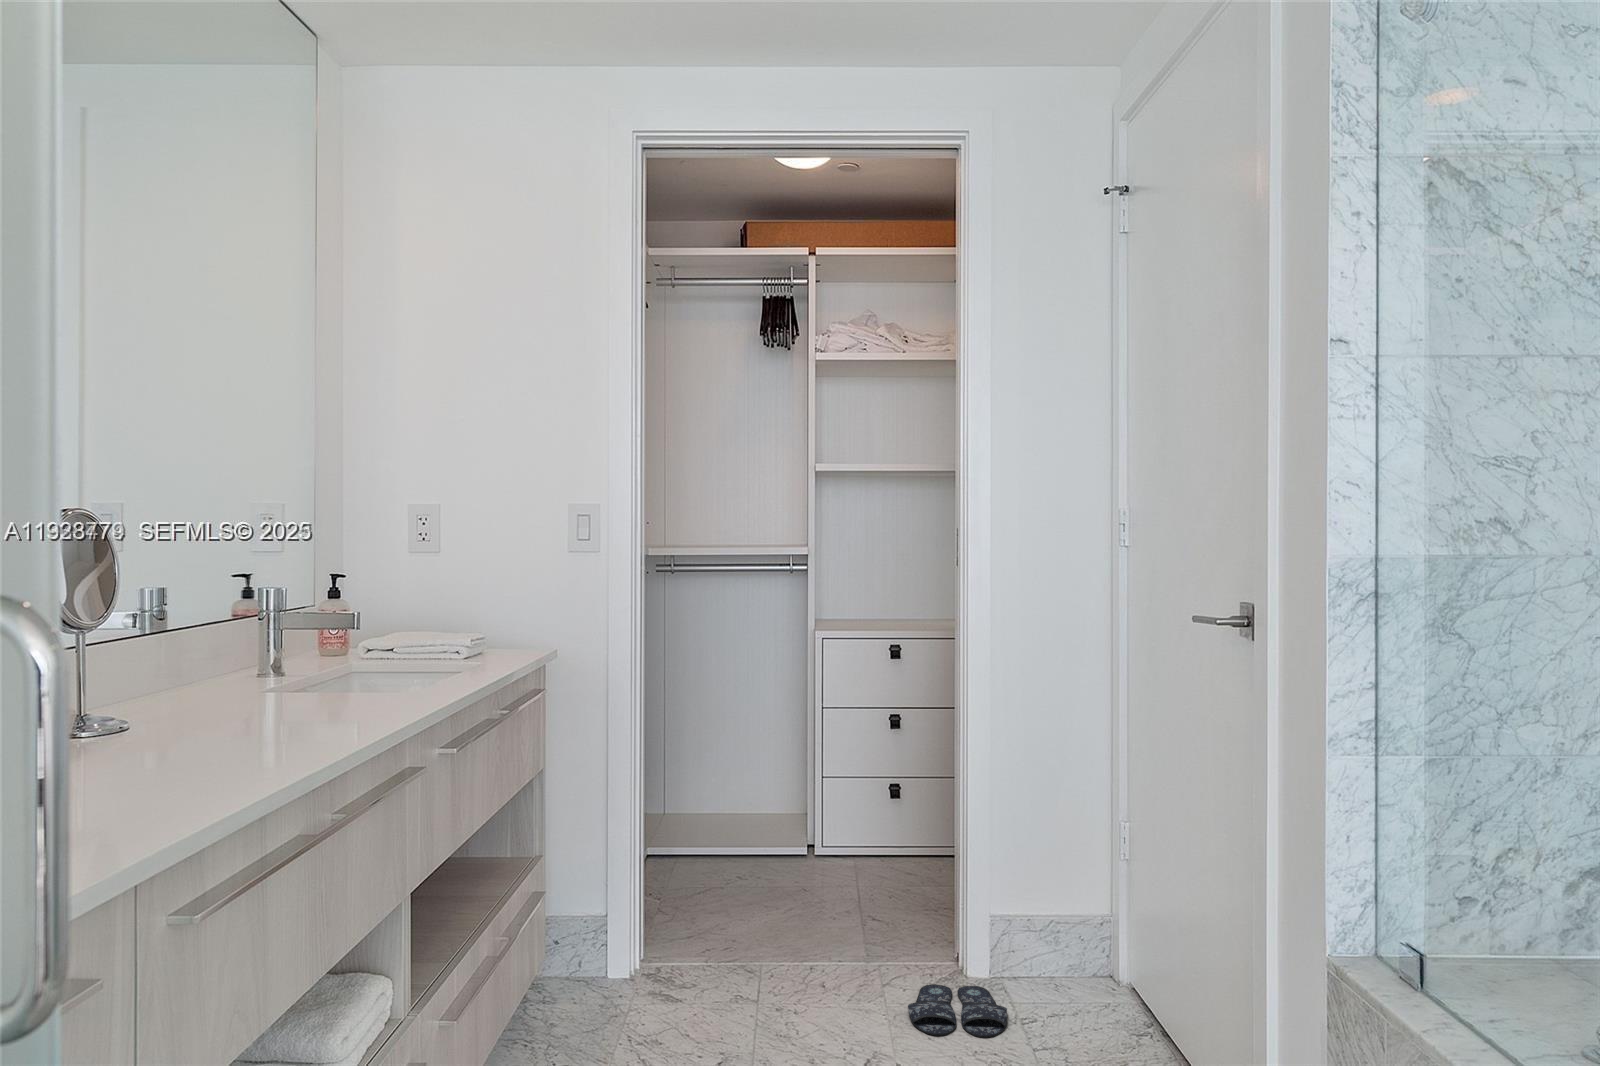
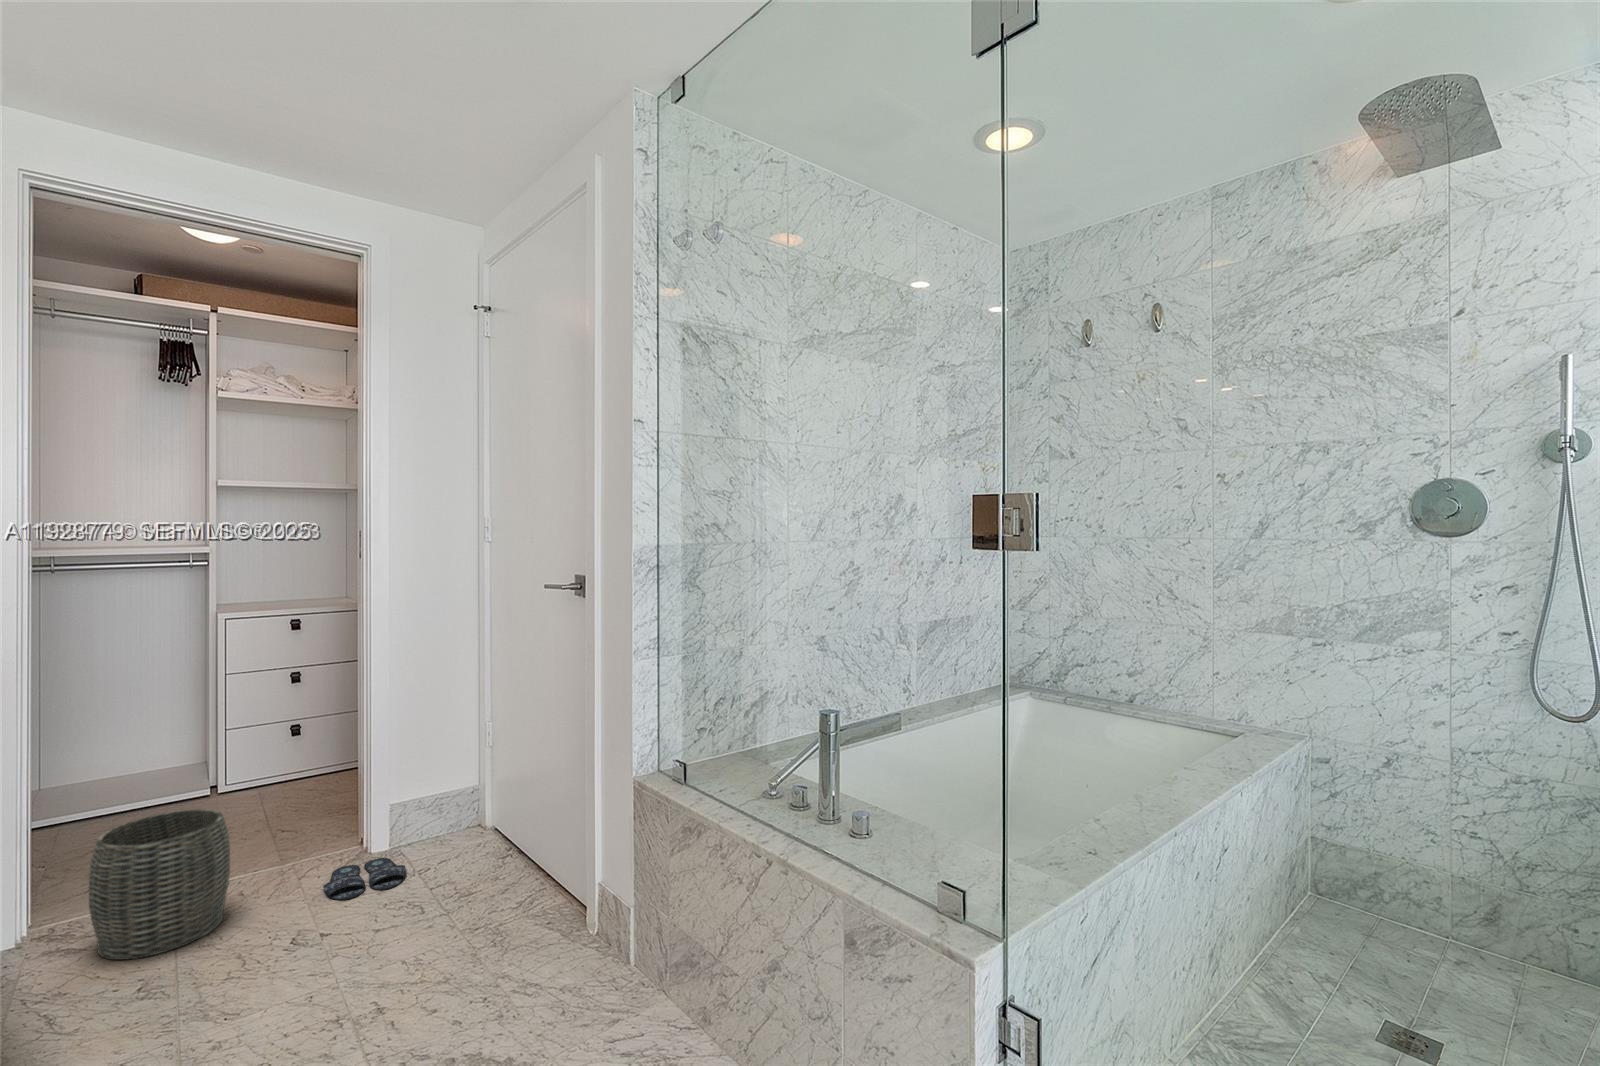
woven basket: none [682,866,810,1036] -> present [89,809,230,960]

